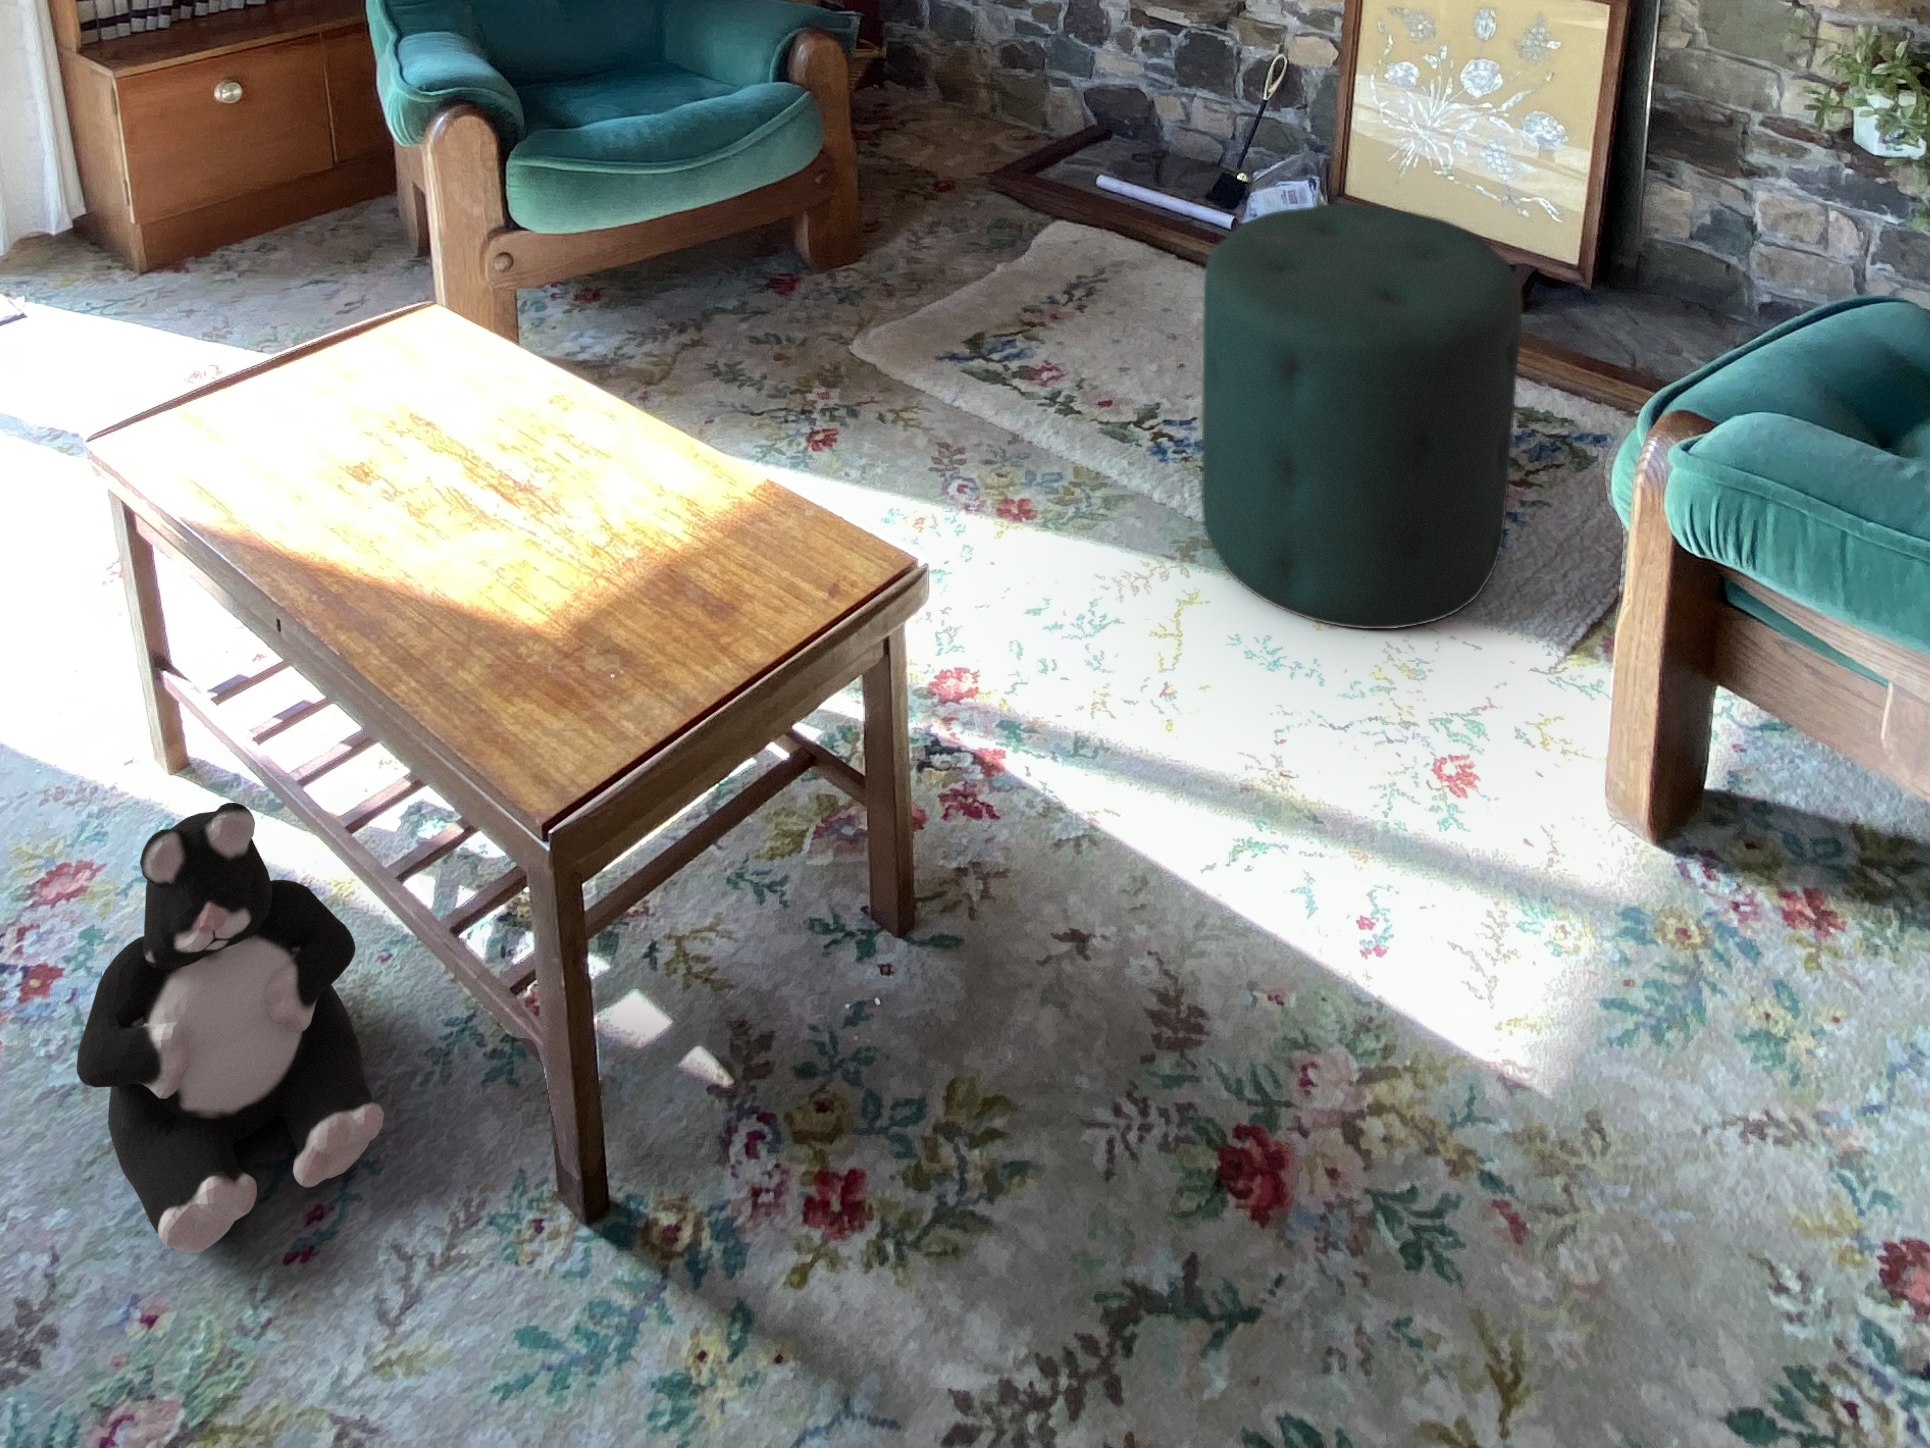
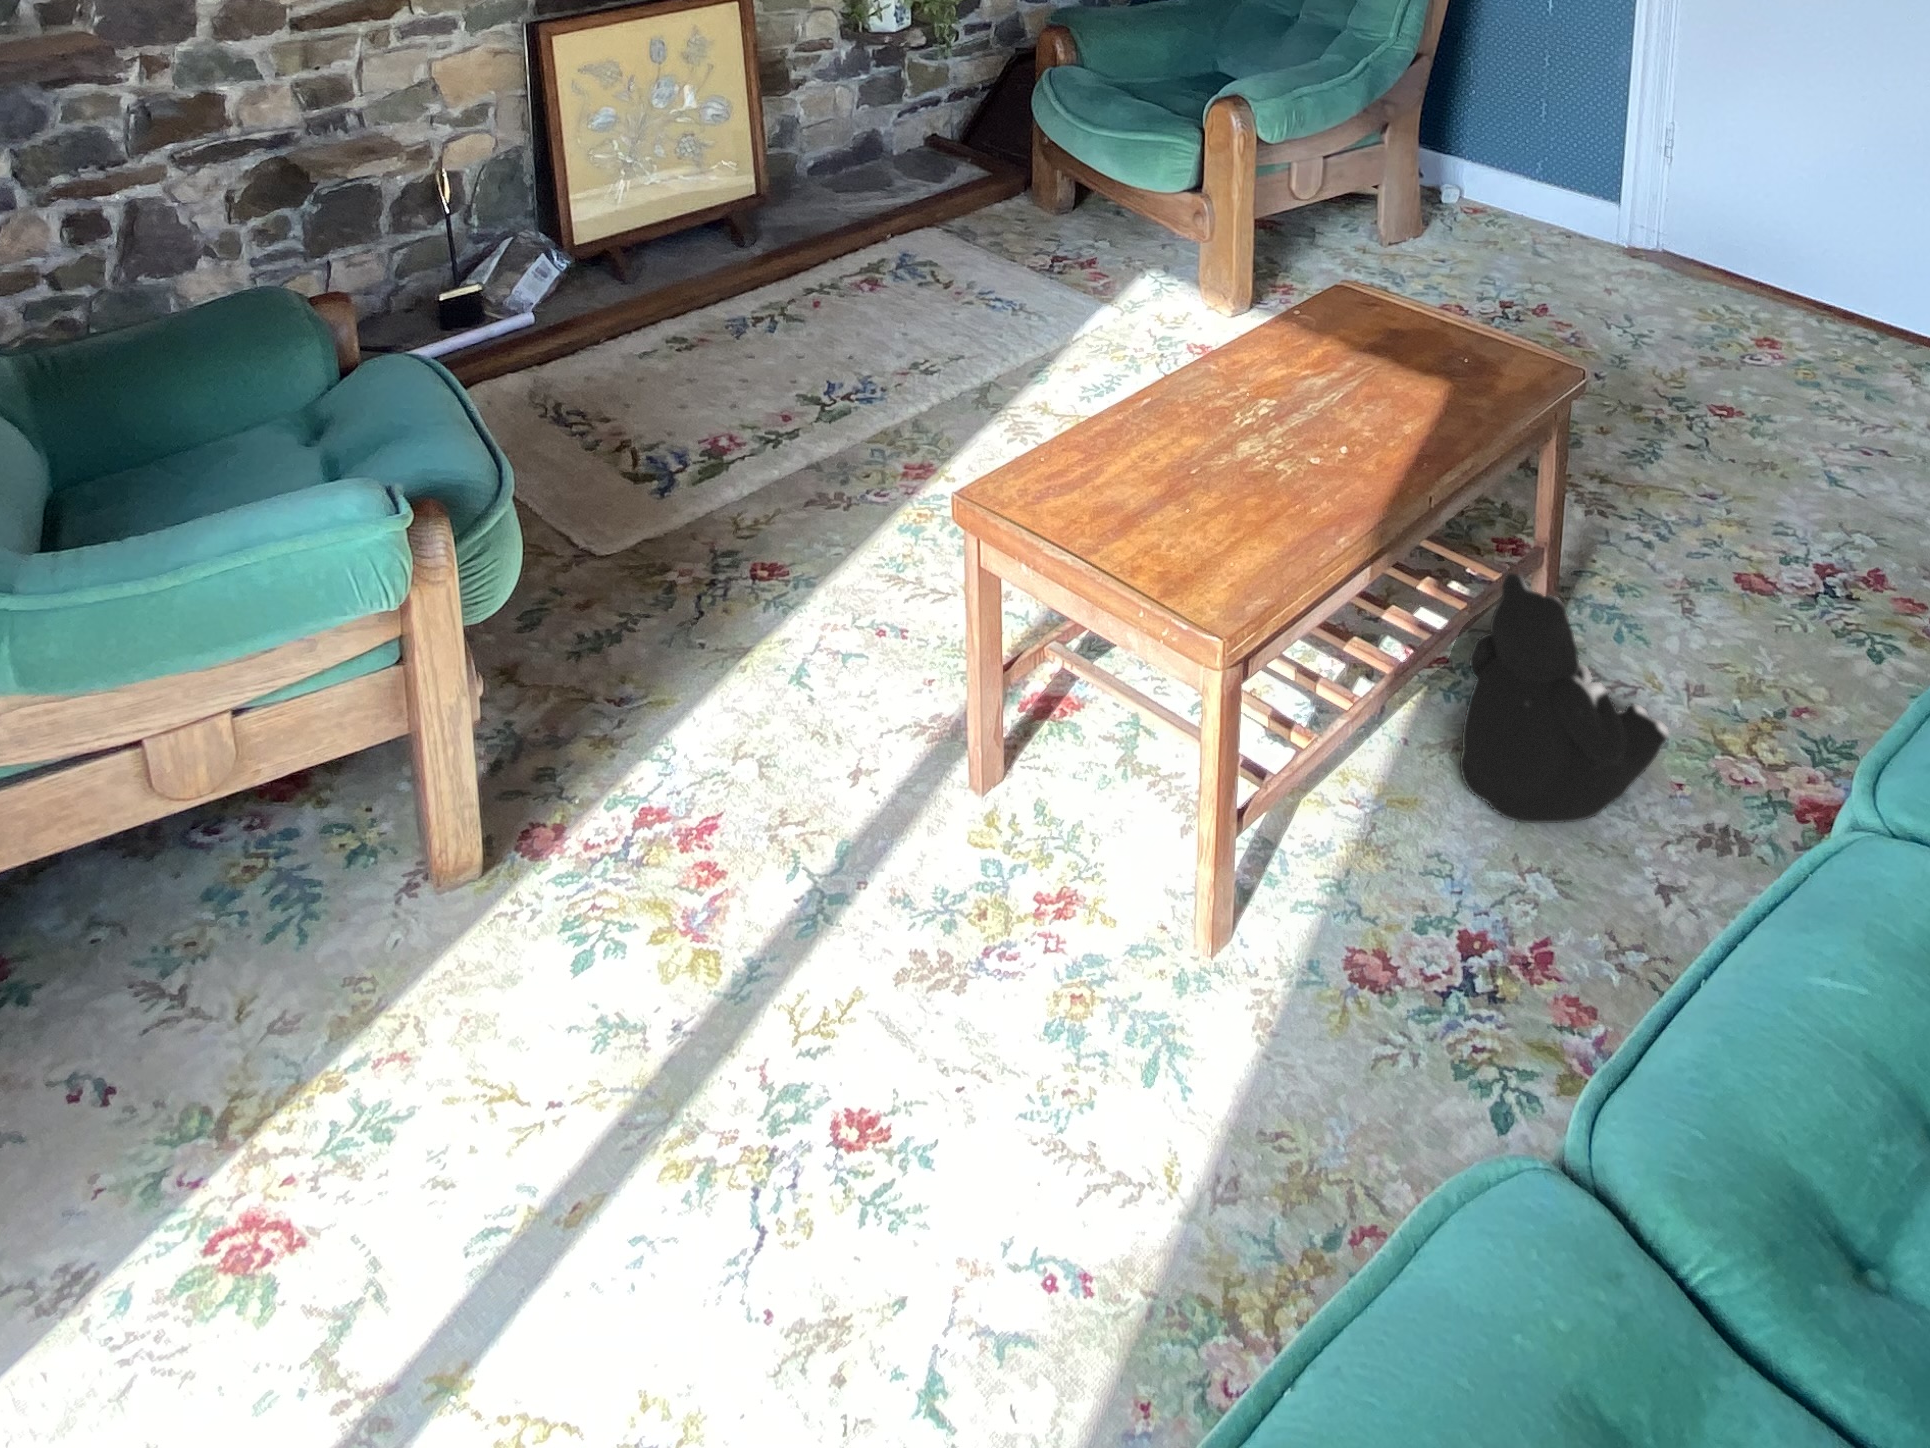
ottoman: present [1202,204,1523,629] -> none [883,121,1094,394]

